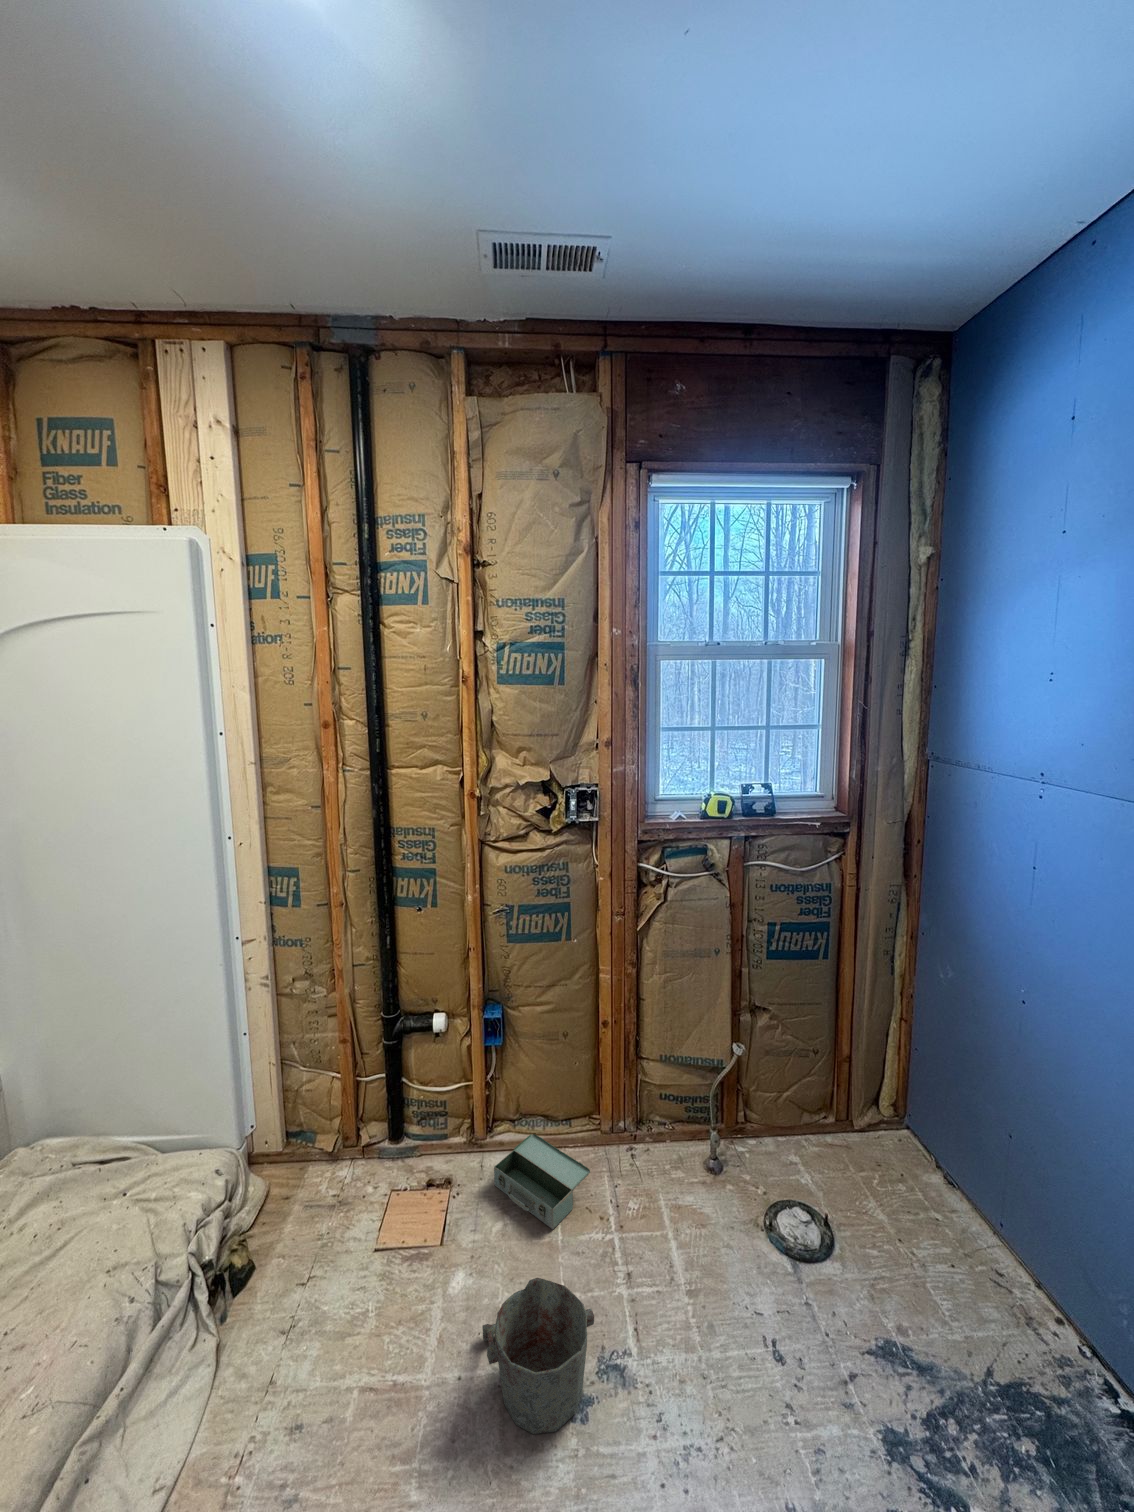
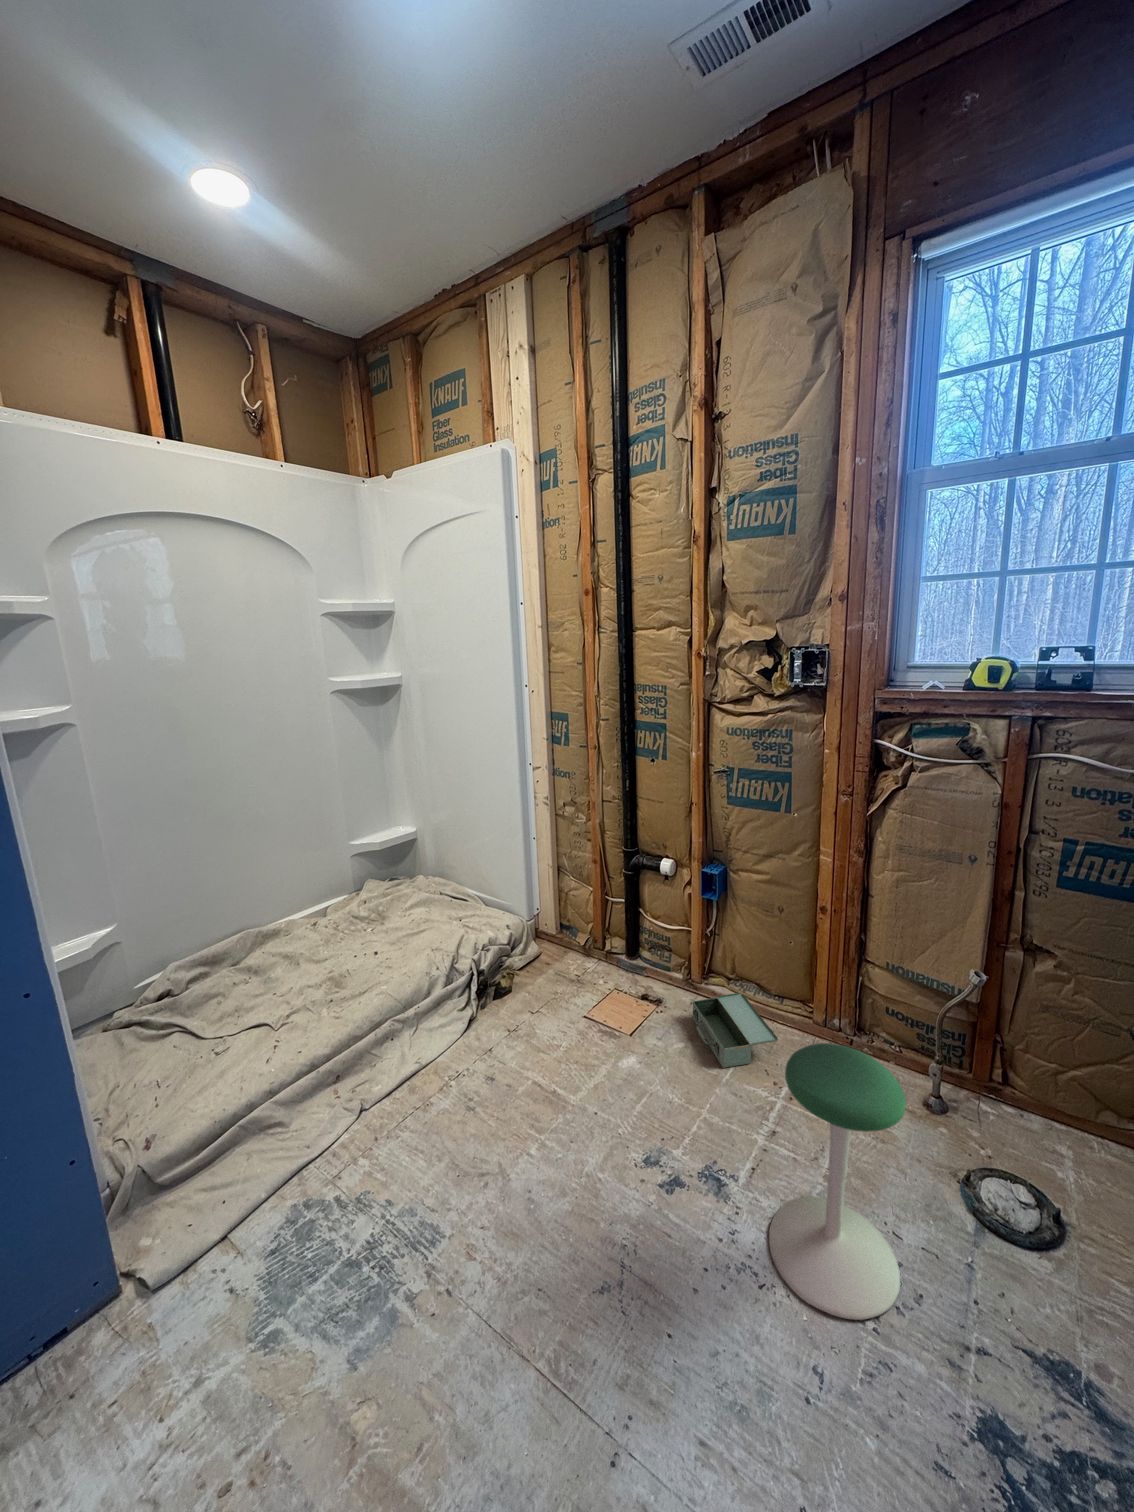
stool: none [678,1168,793,1441] -> present [769,1043,906,1320]
bucket: present [482,1278,594,1434] -> none [600,1070,699,1183]

